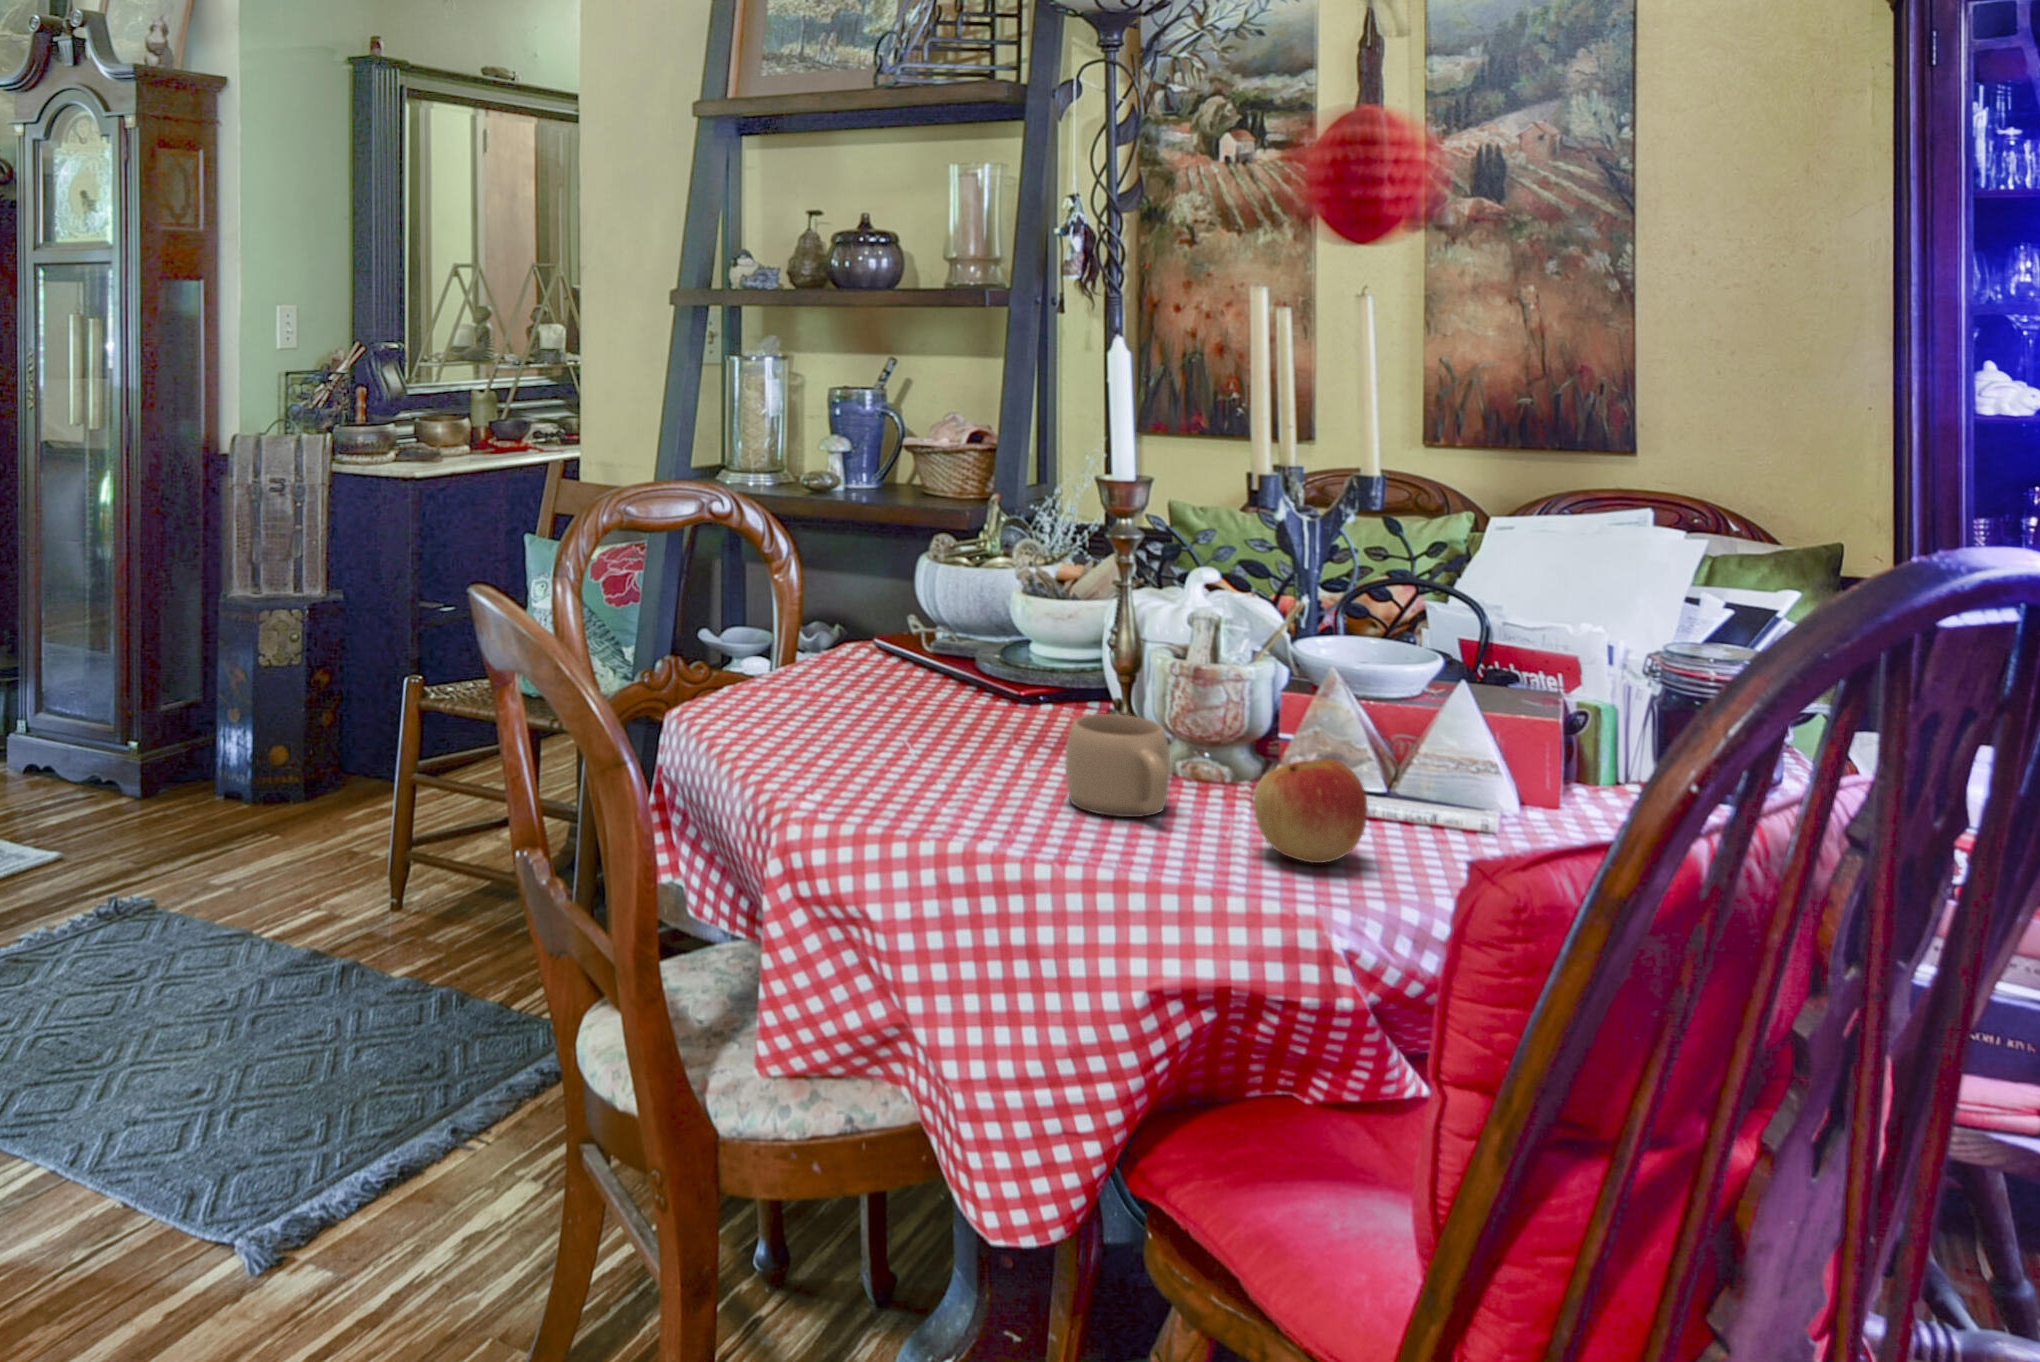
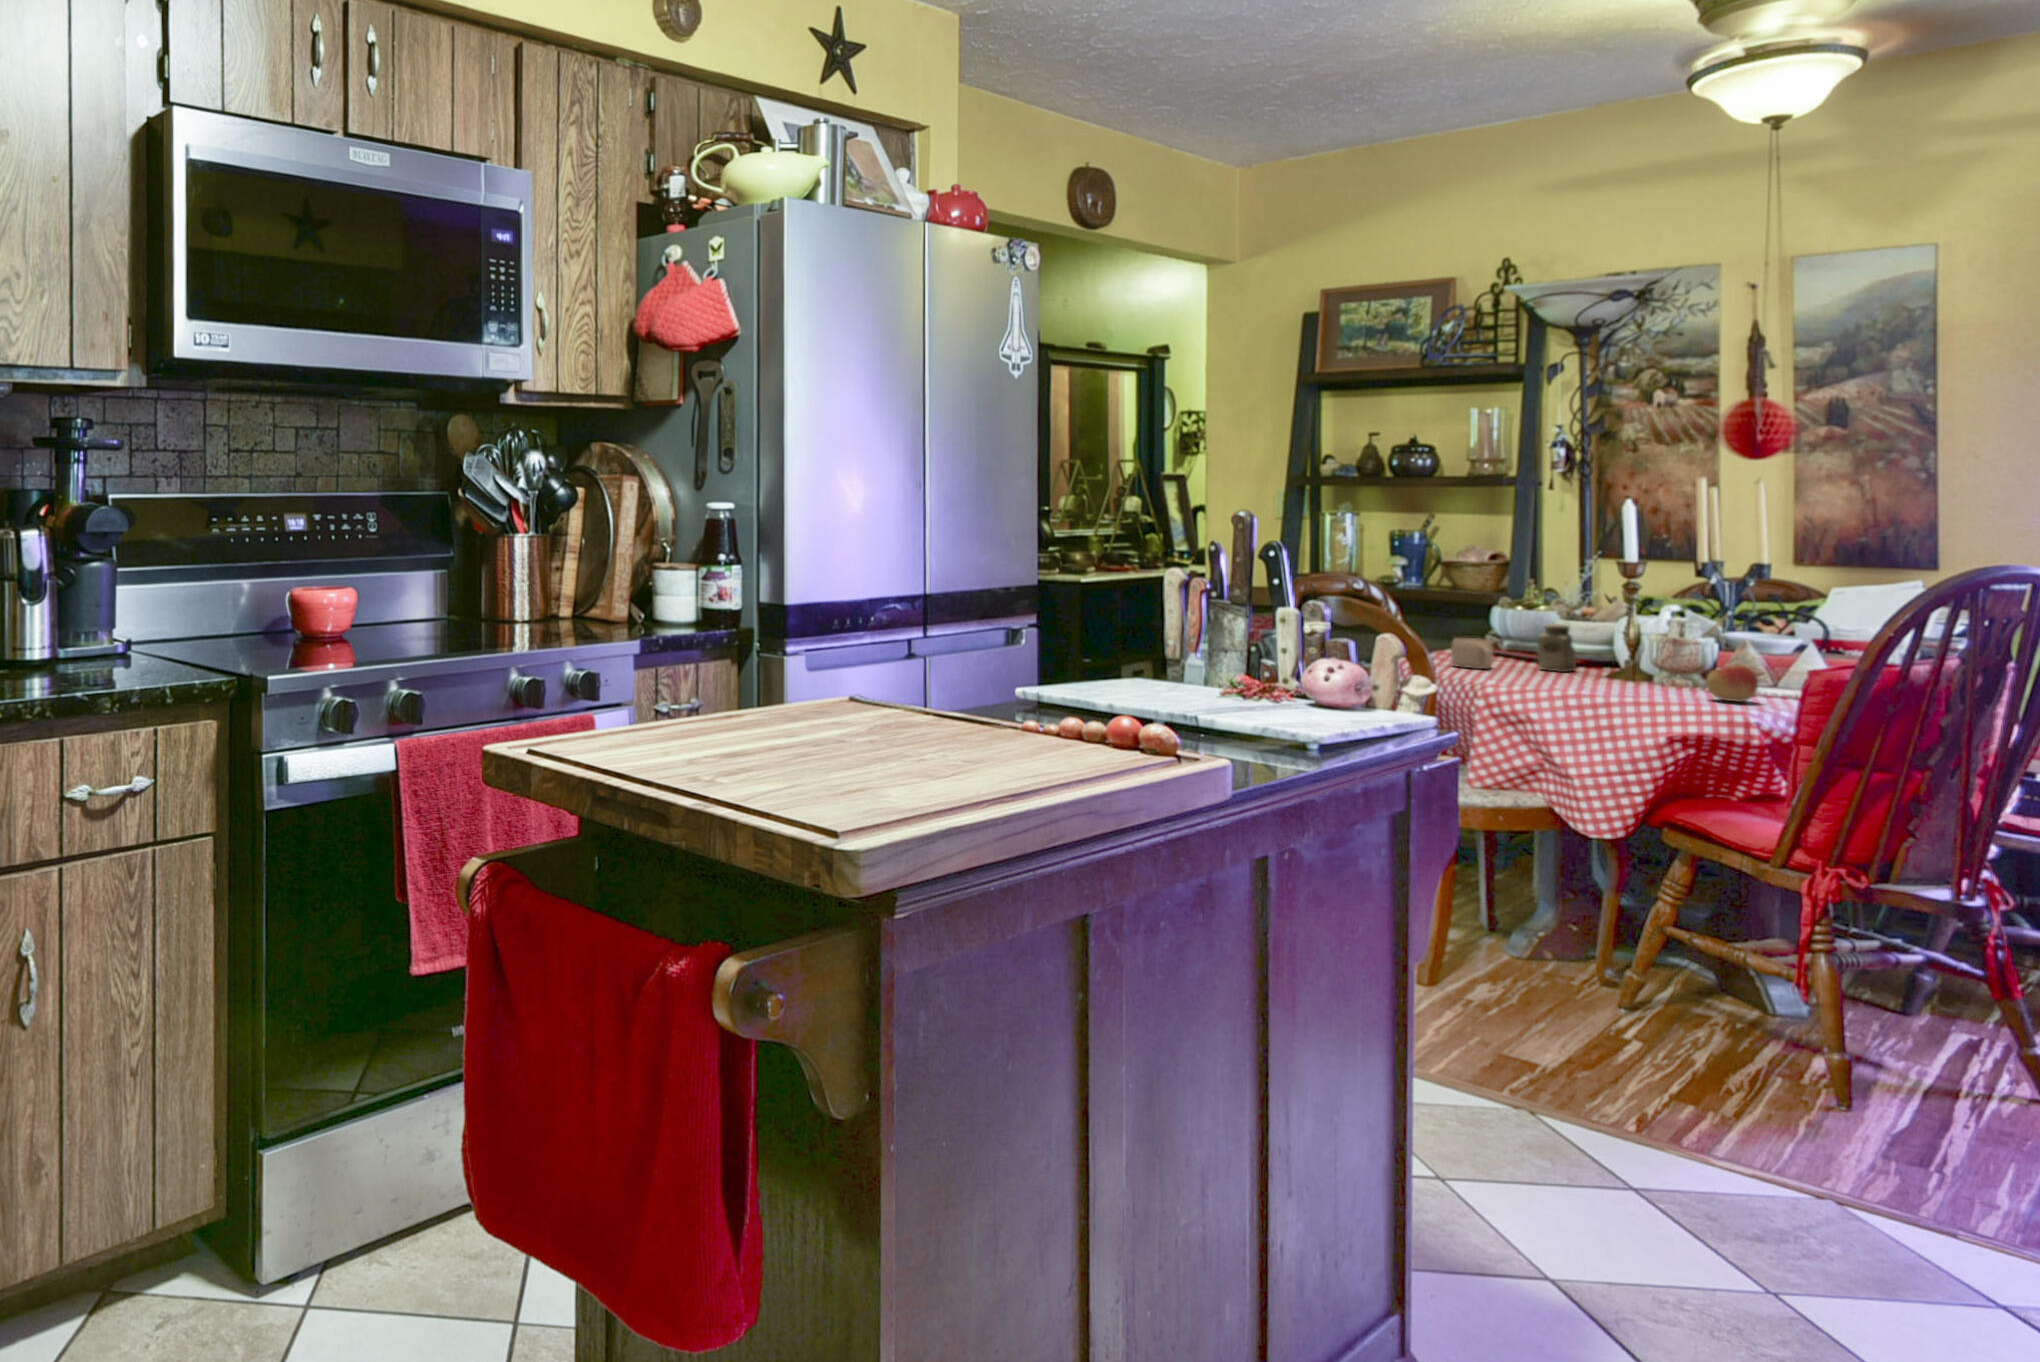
salt shaker: none [950,605,1025,722] -> present [1538,624,1576,672]
mug: present [1065,714,1170,817] -> present [1451,638,1493,669]

